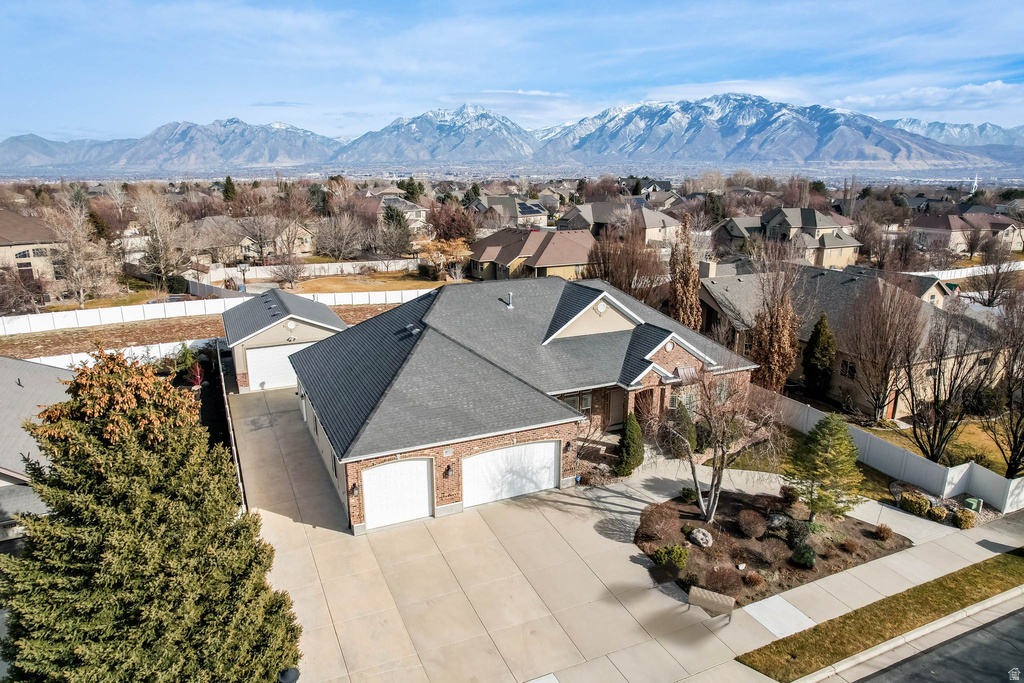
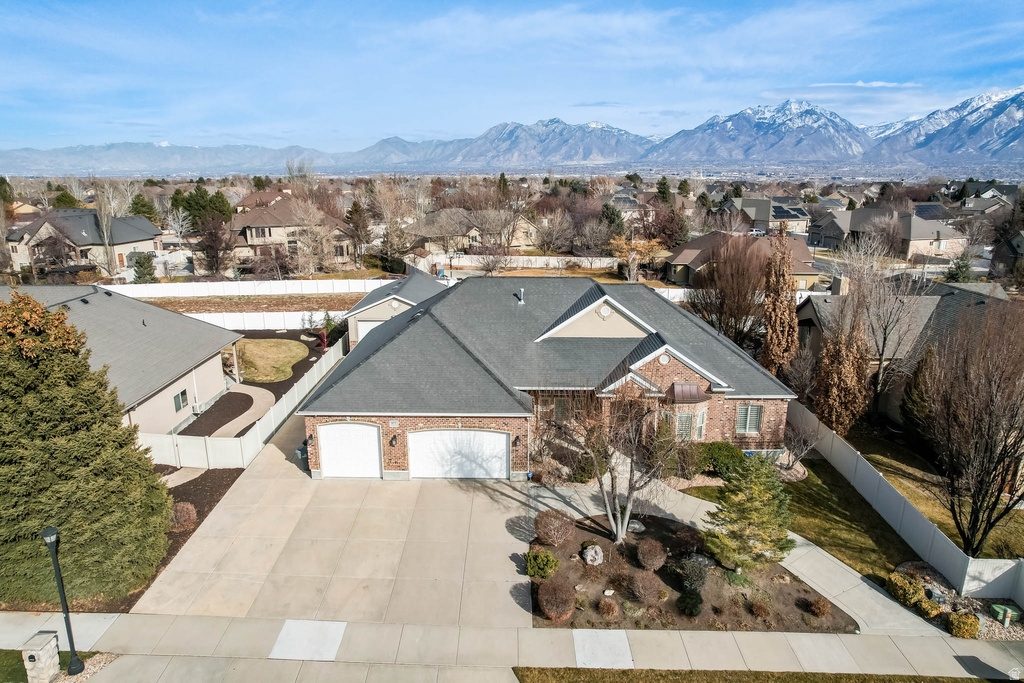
lounge chair: present [647,559,680,587] -> none [500,562,530,593]
bench: present [688,586,735,622] -> none [516,592,557,638]

